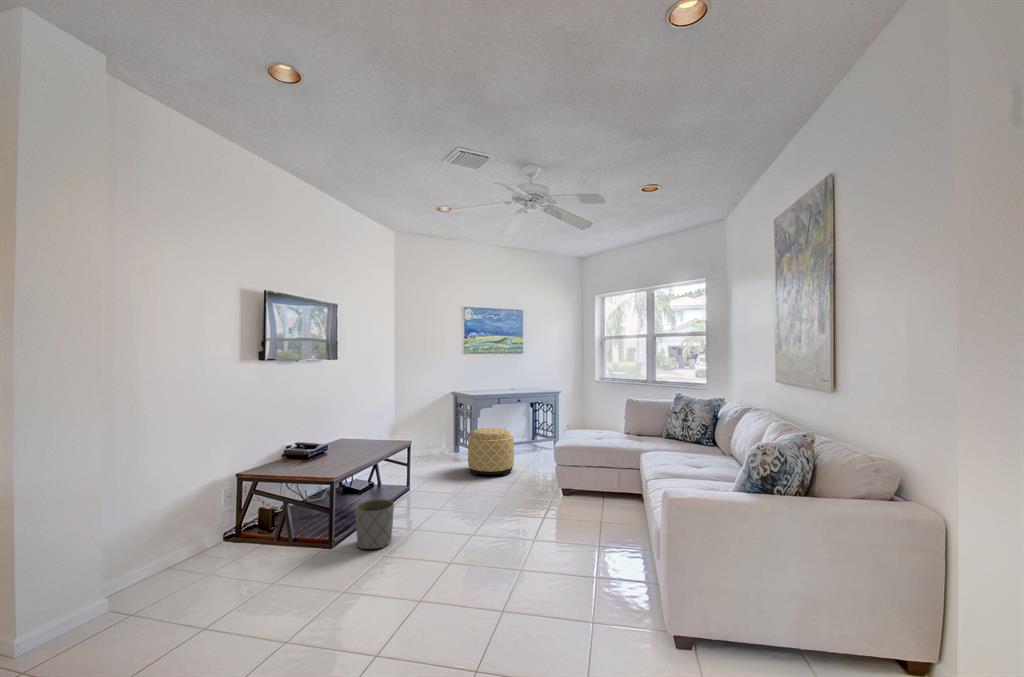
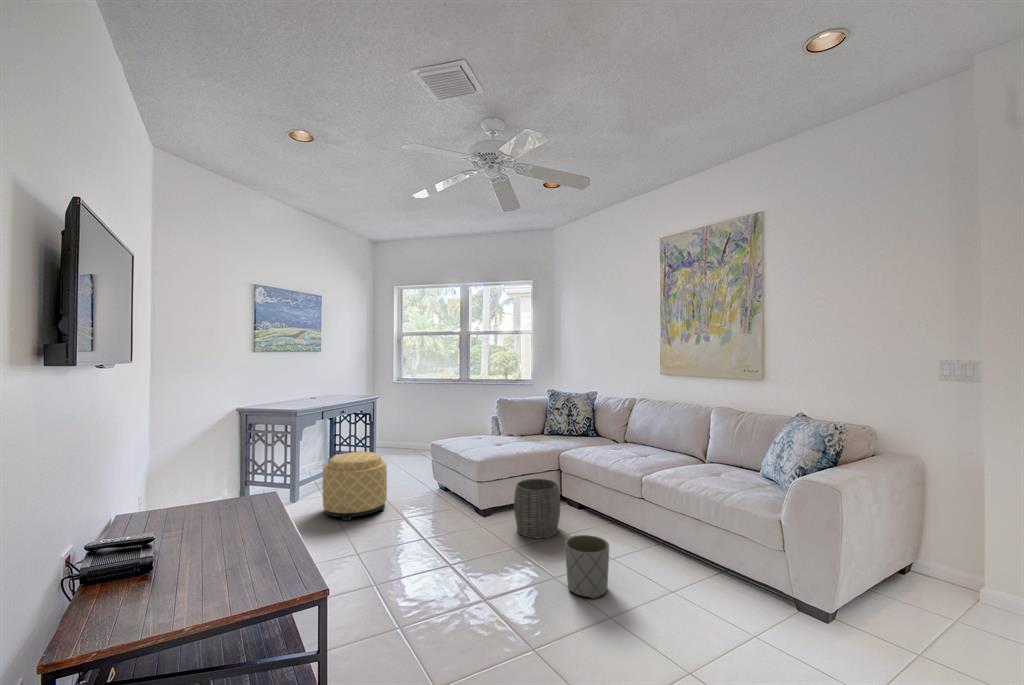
woven basket: none [550,470,594,527] -> present [514,479,560,538]
planter: present [356,499,394,549] -> present [565,535,609,599]

